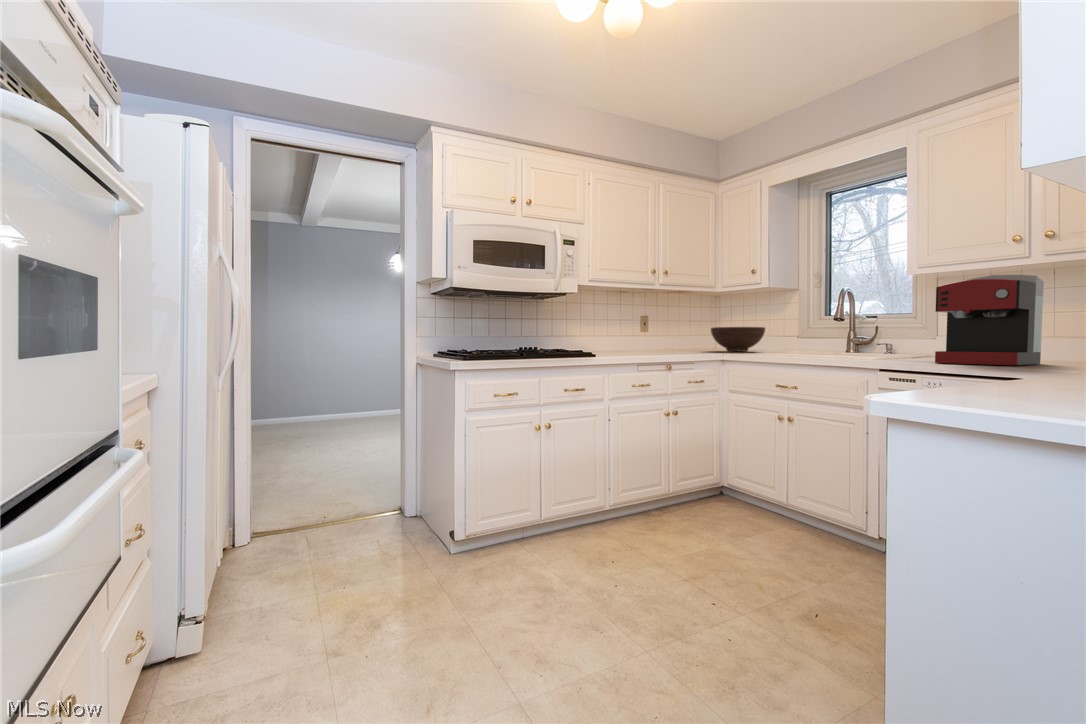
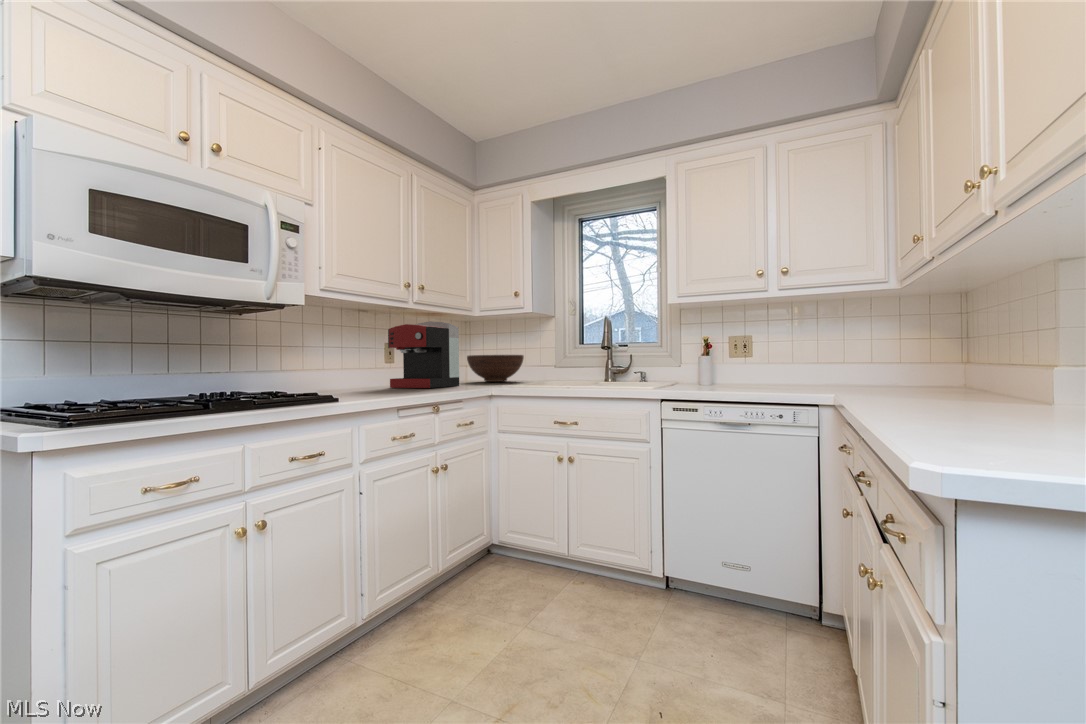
coffee maker: present [935,275,1044,365] -> present [388,321,459,388]

